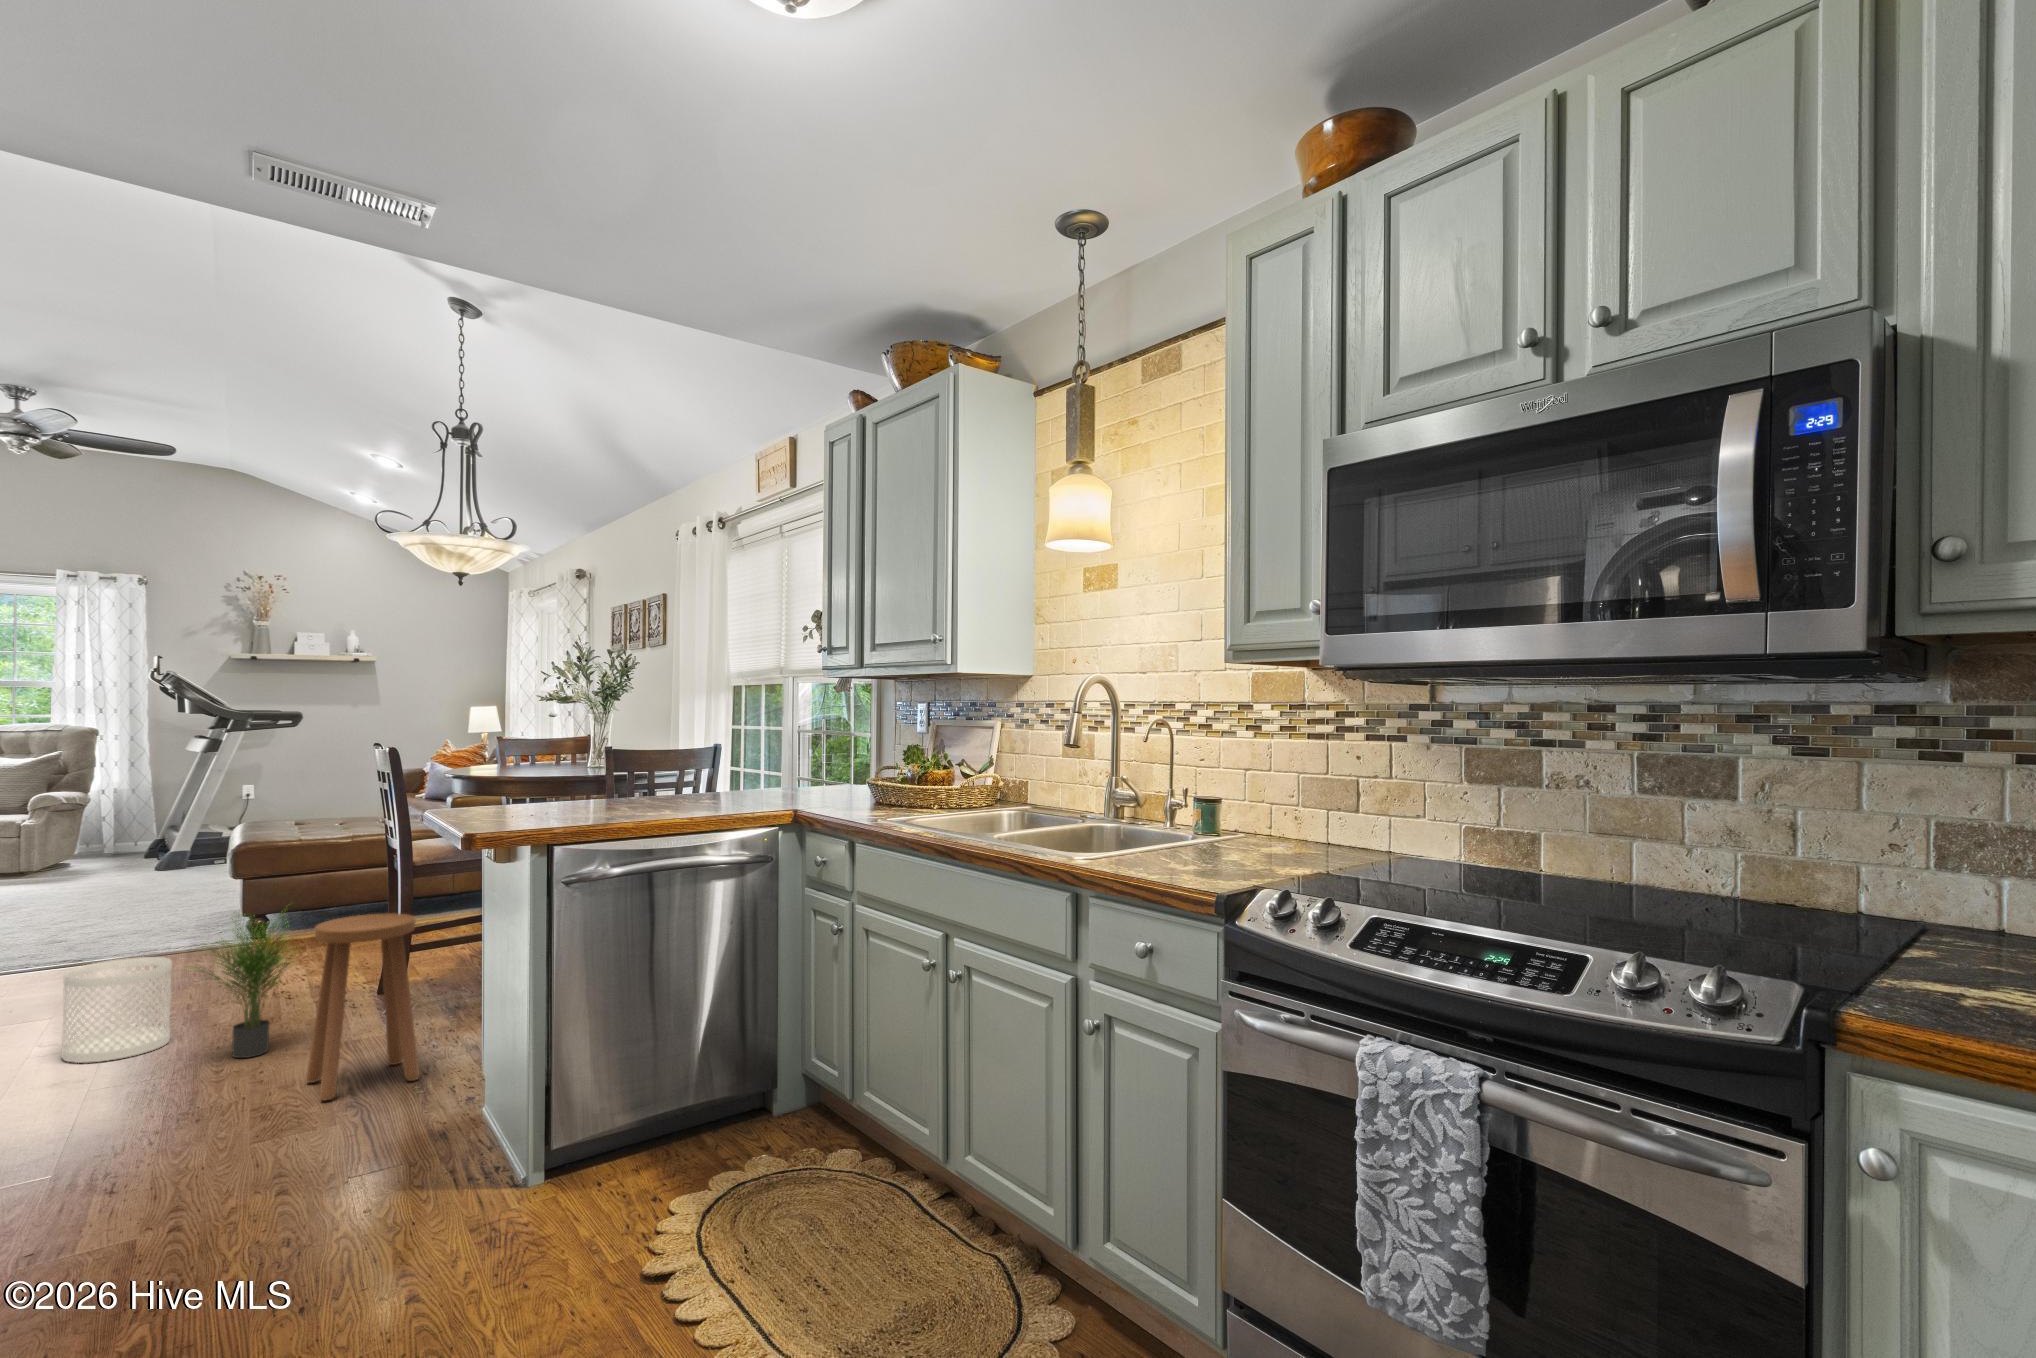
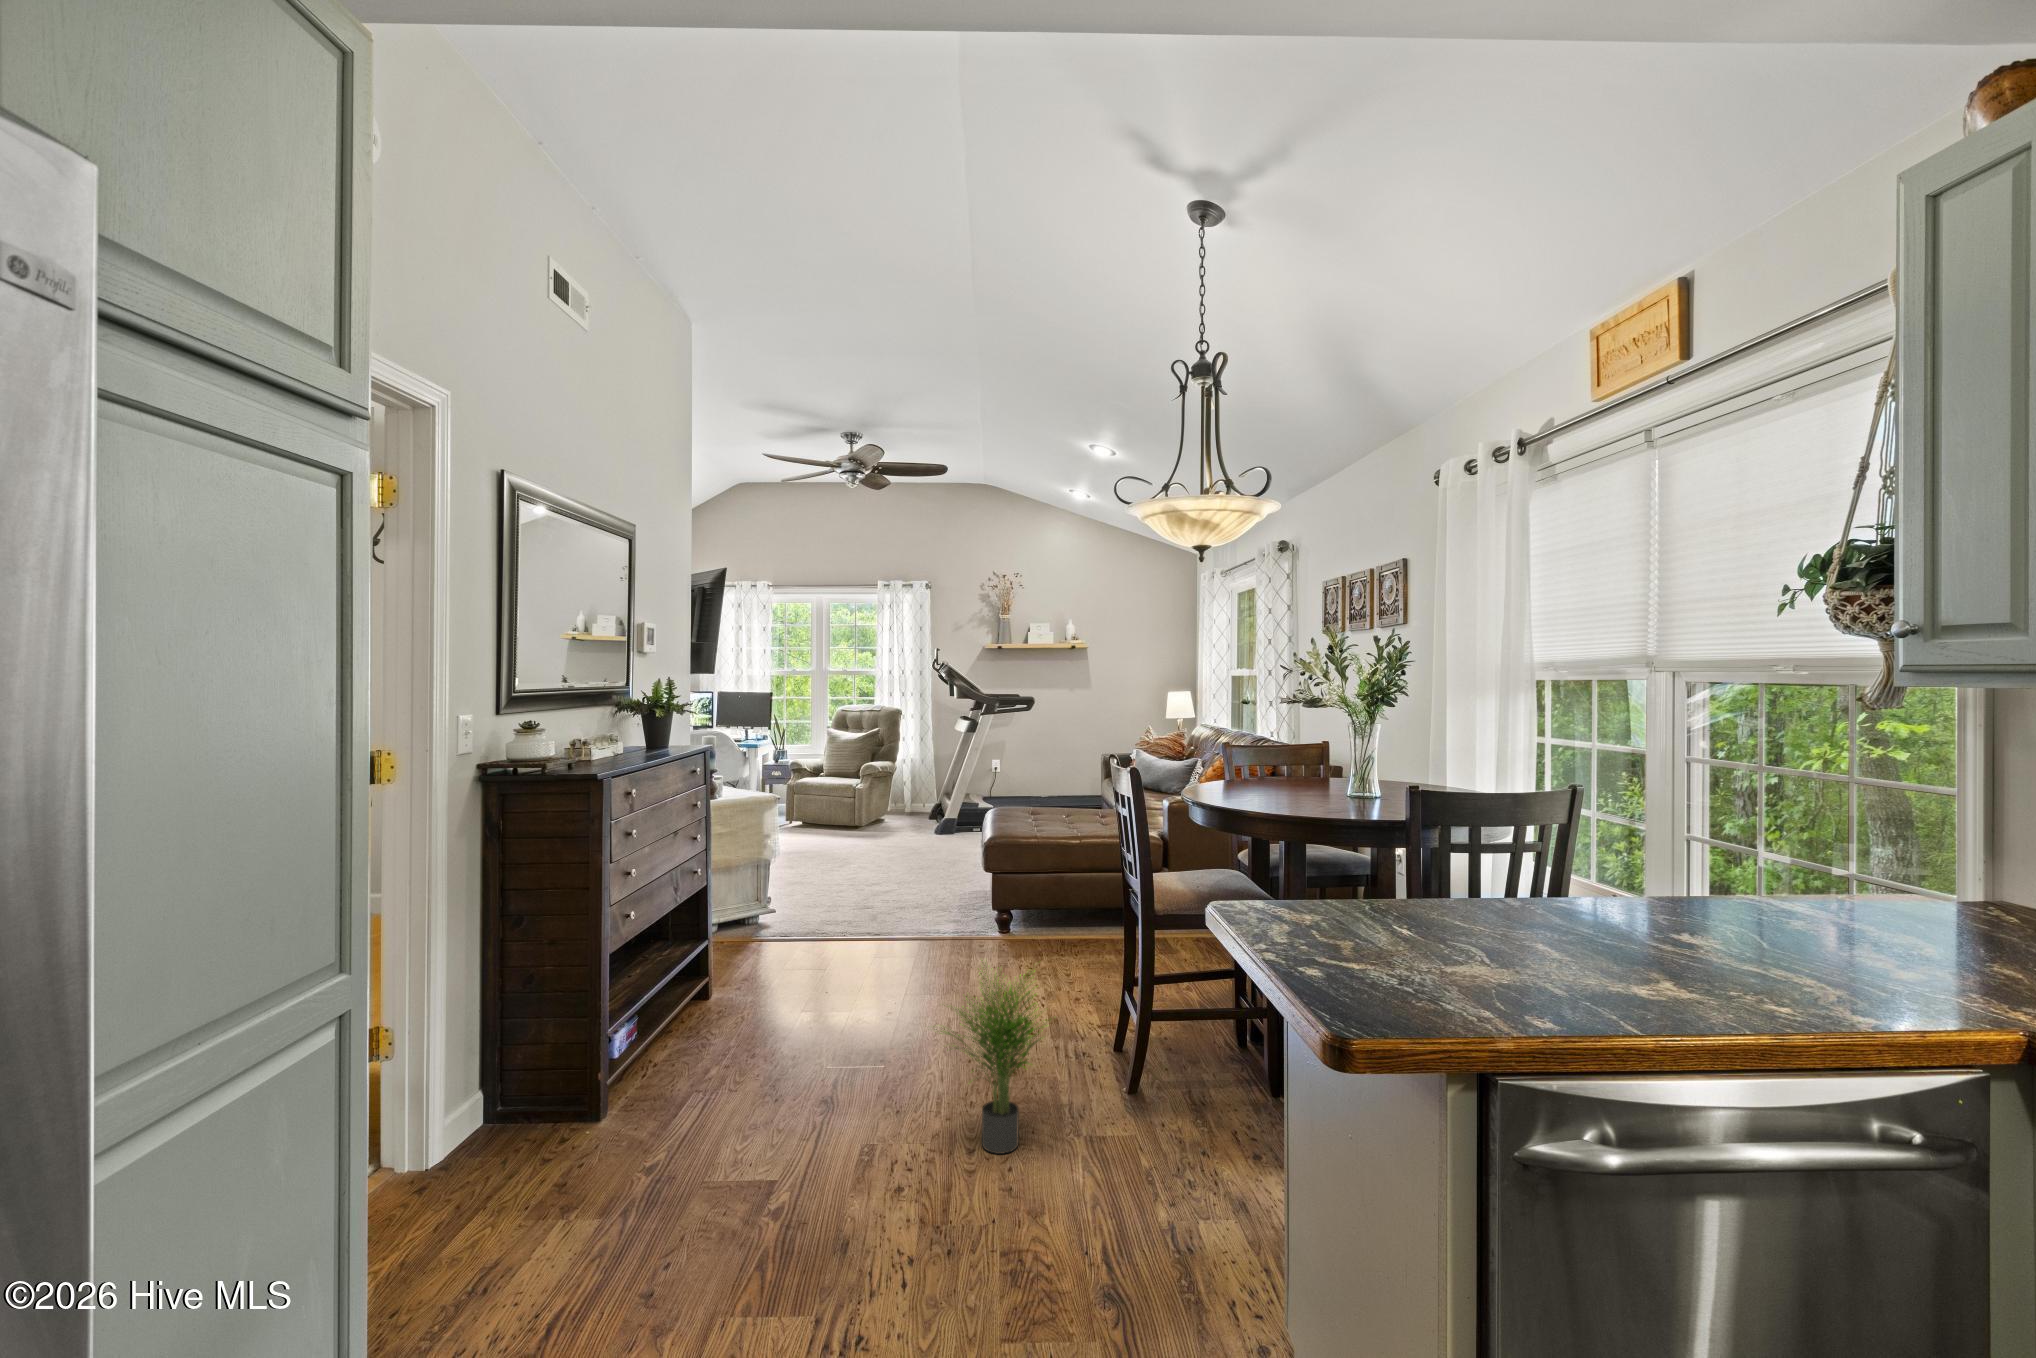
stool: present [306,913,419,1100] -> none [1062,1013,1207,1307]
waste basket: present [62,957,172,1063] -> none [834,985,926,1113]

